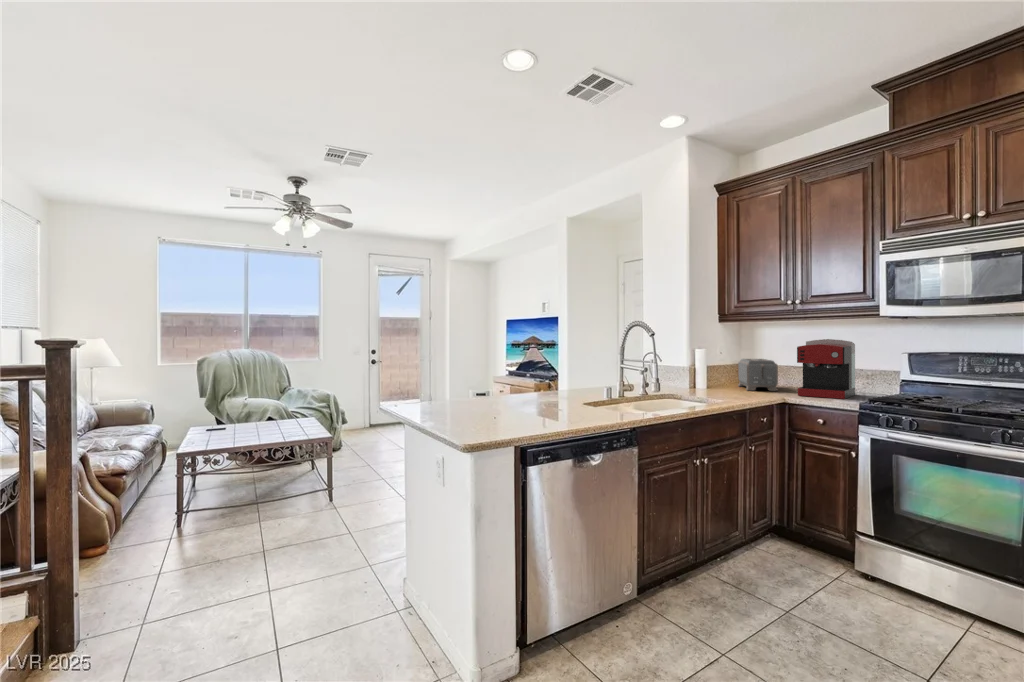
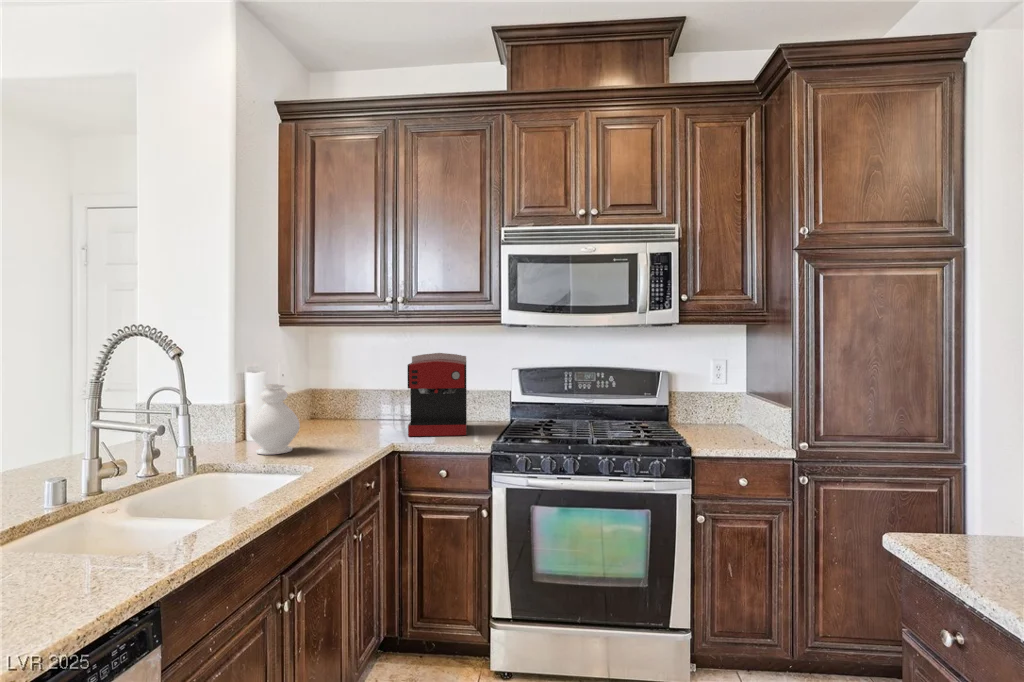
decorative vase: none [692,356,721,395] -> present [248,384,300,455]
toaster: present [738,359,778,391] -> none [312,381,374,434]

